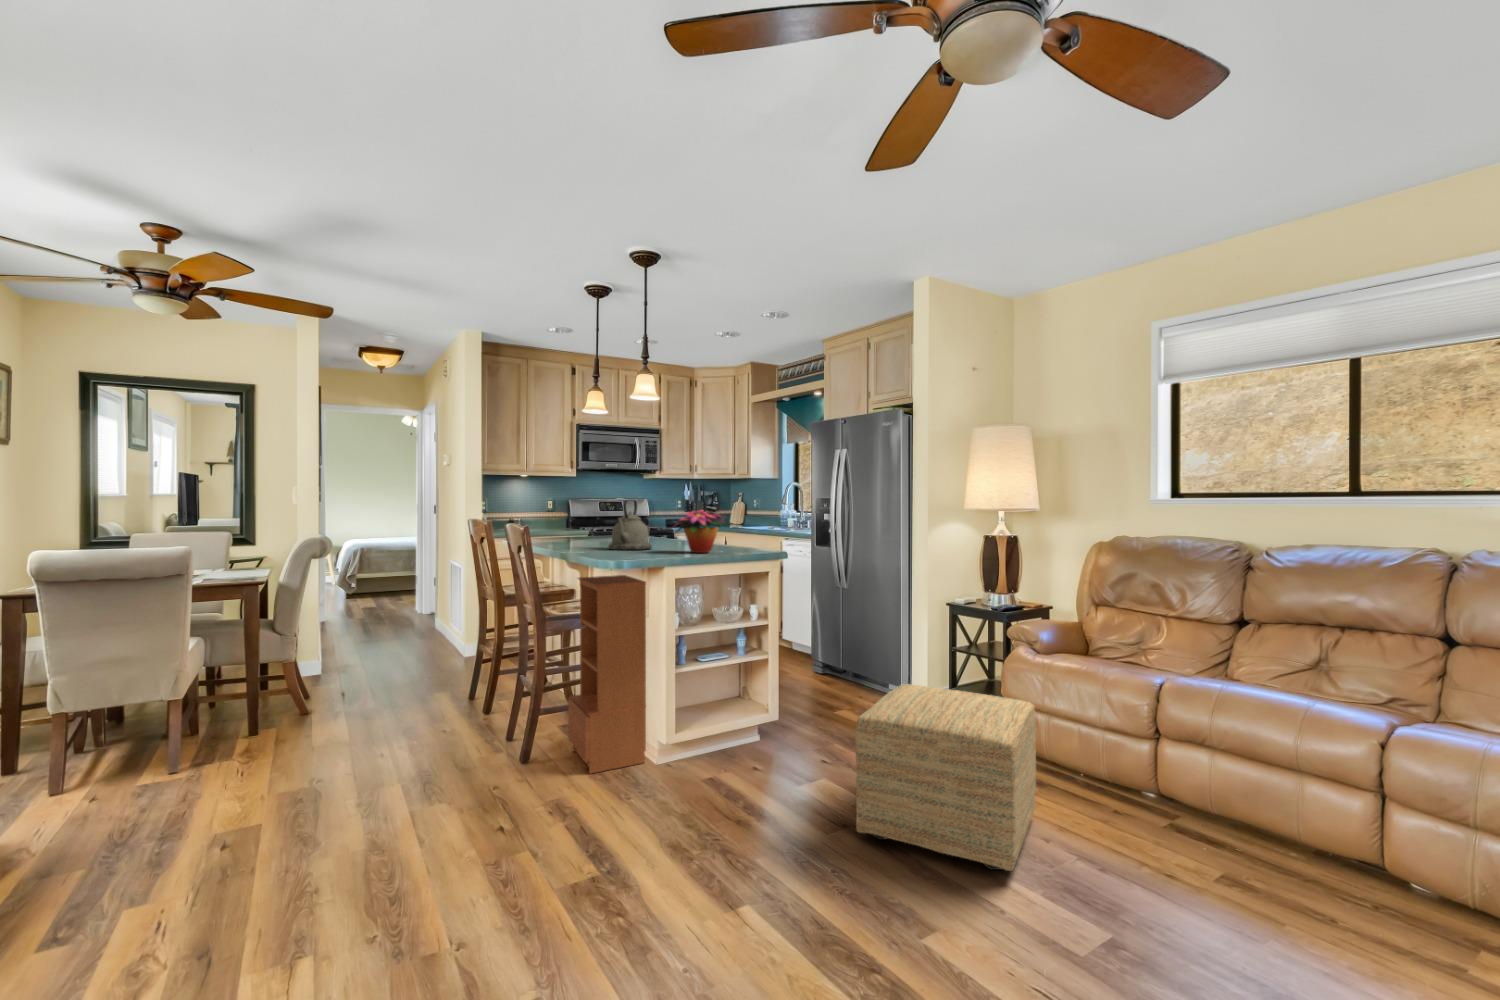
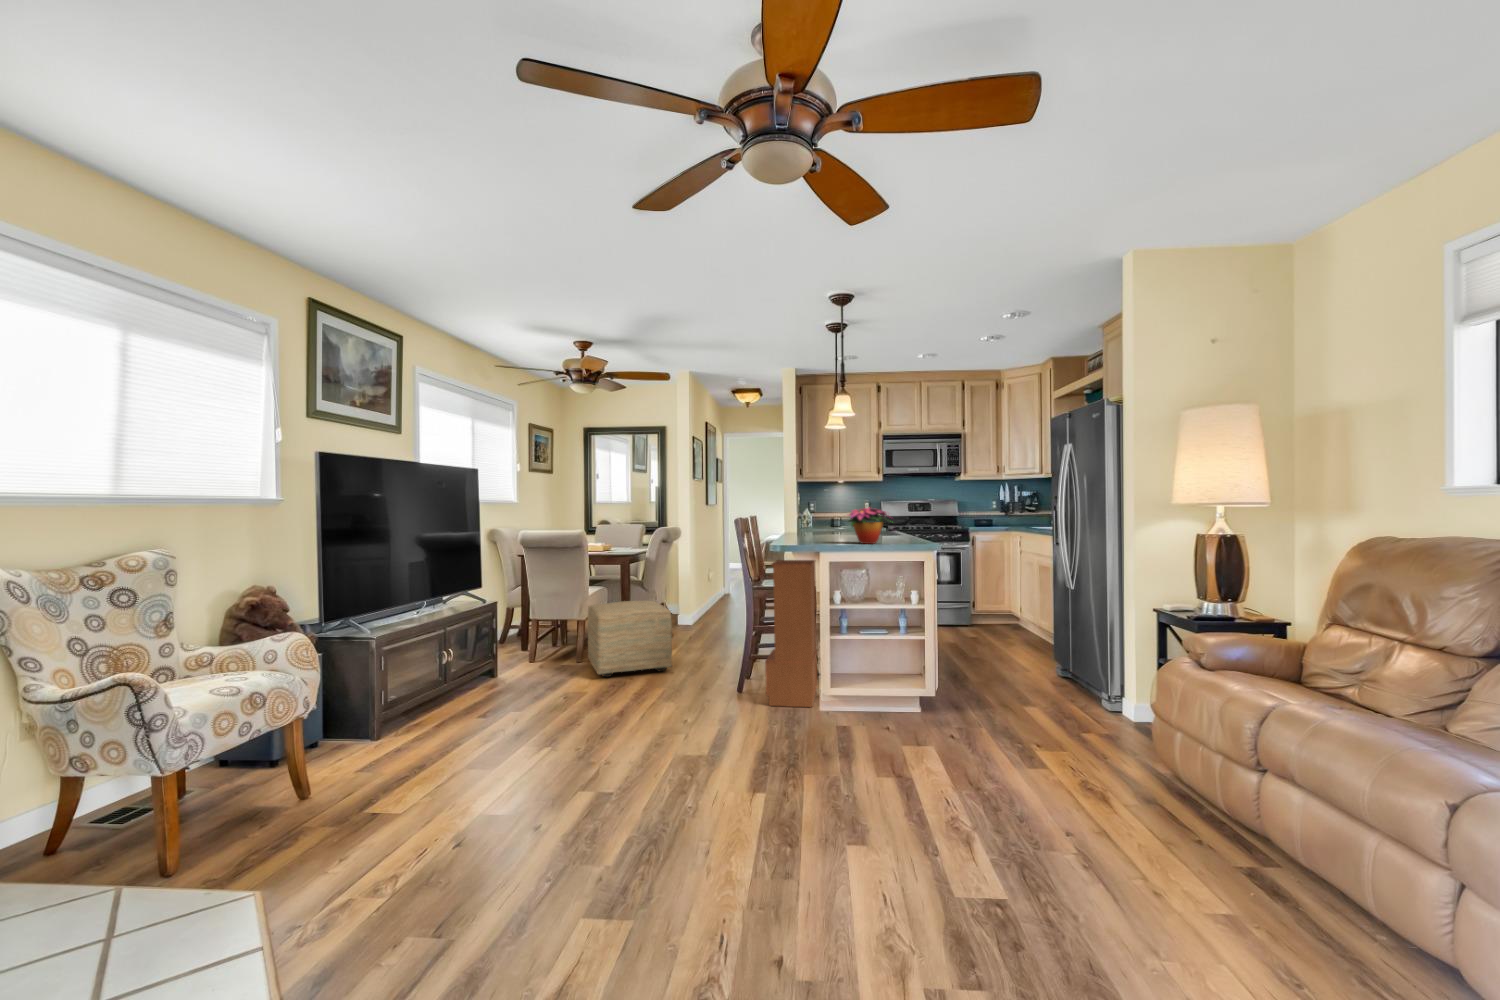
kettle: present [608,500,652,550] -> none [811,500,849,541]
ottoman: present [855,684,1036,871] -> present [588,601,672,677]

